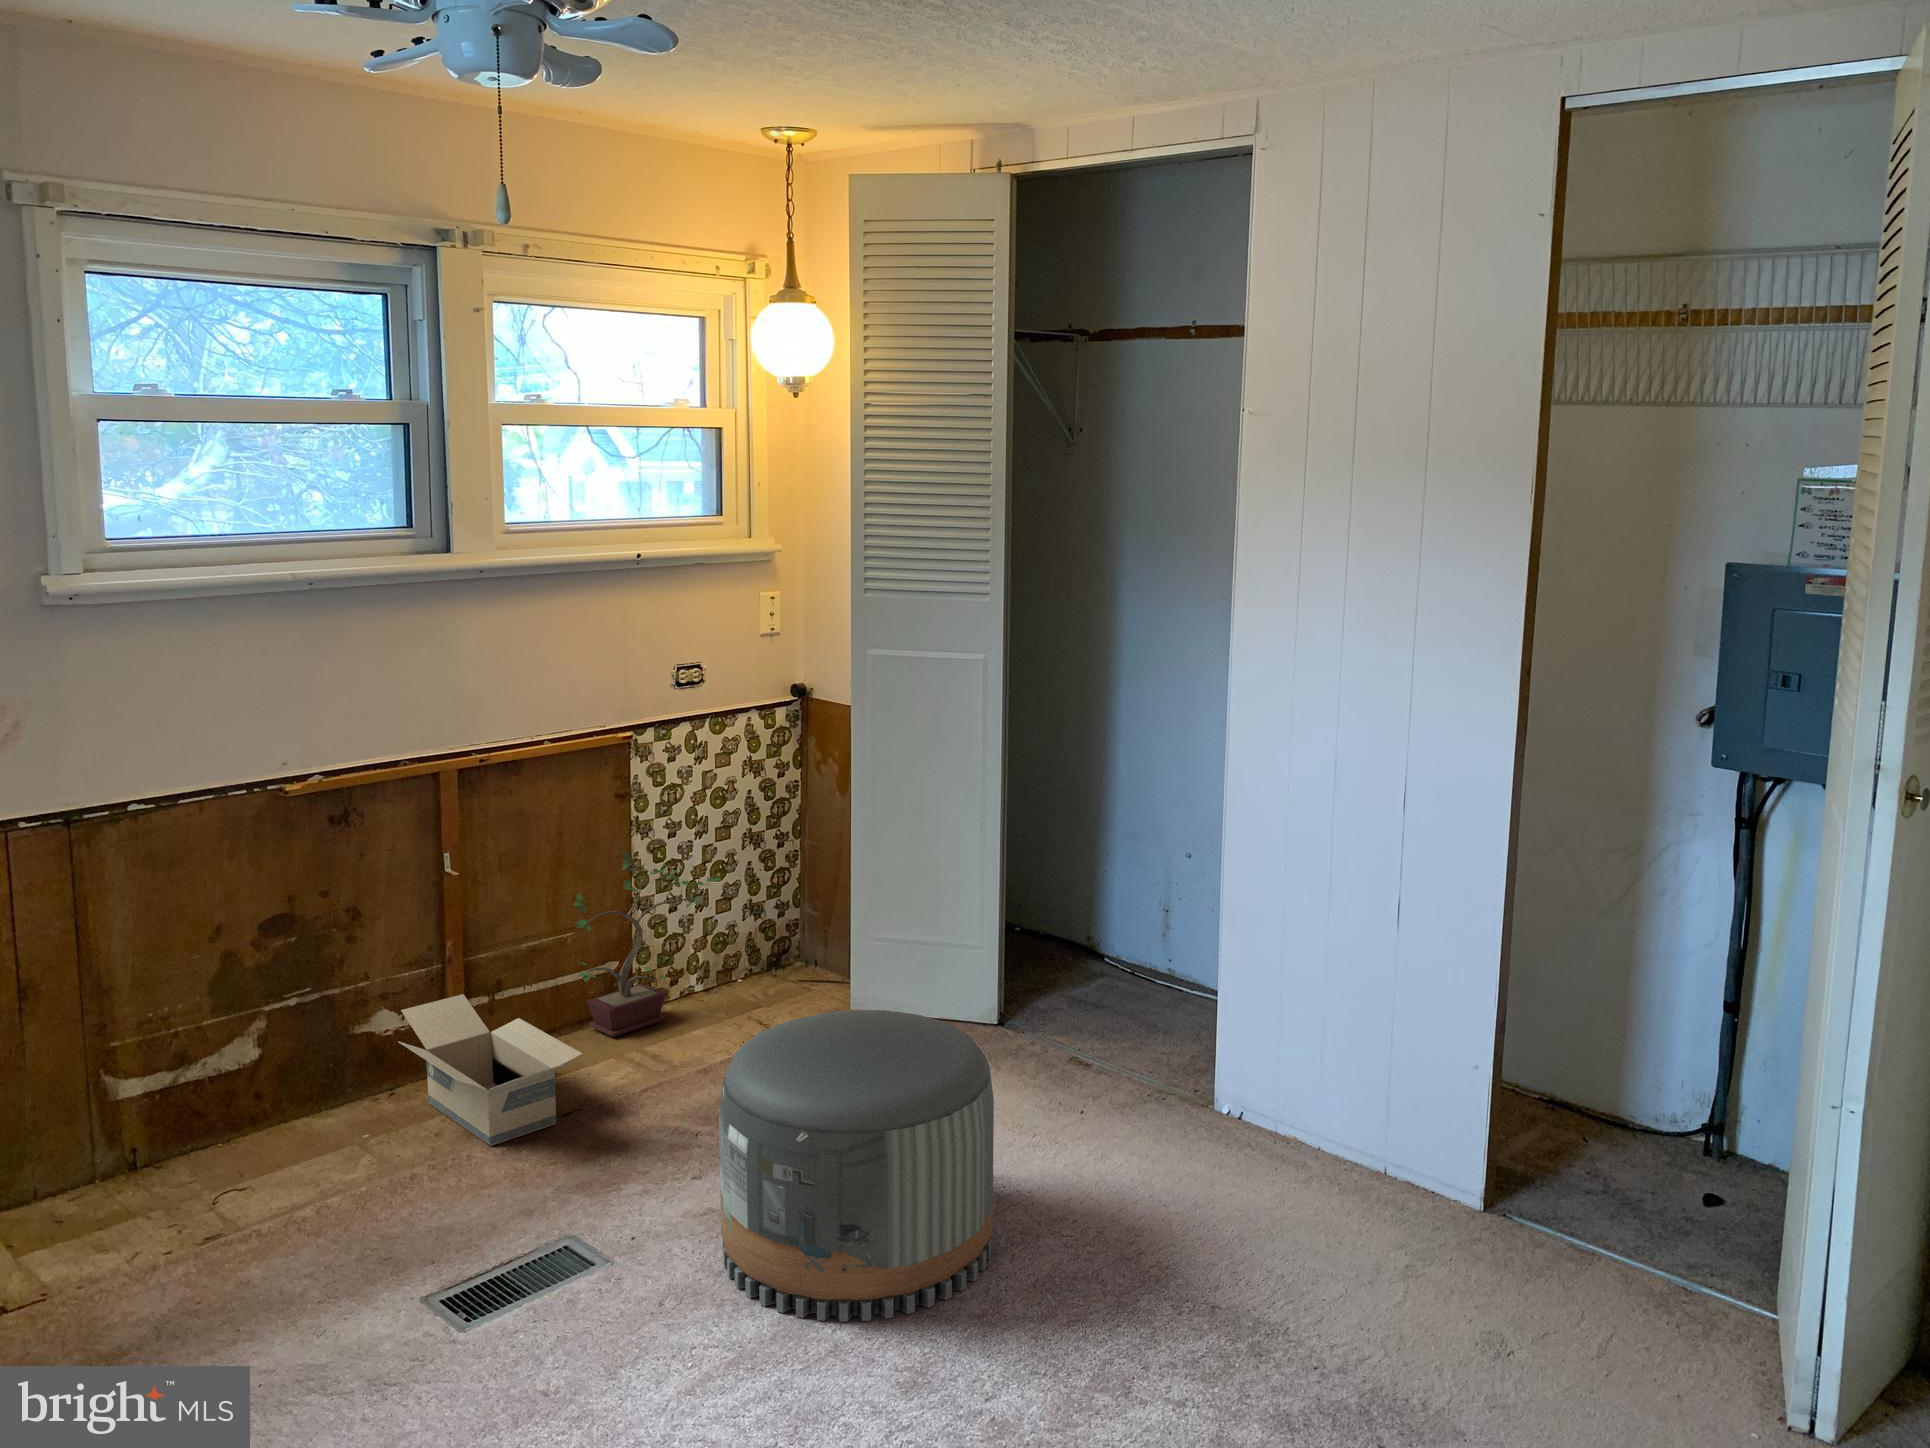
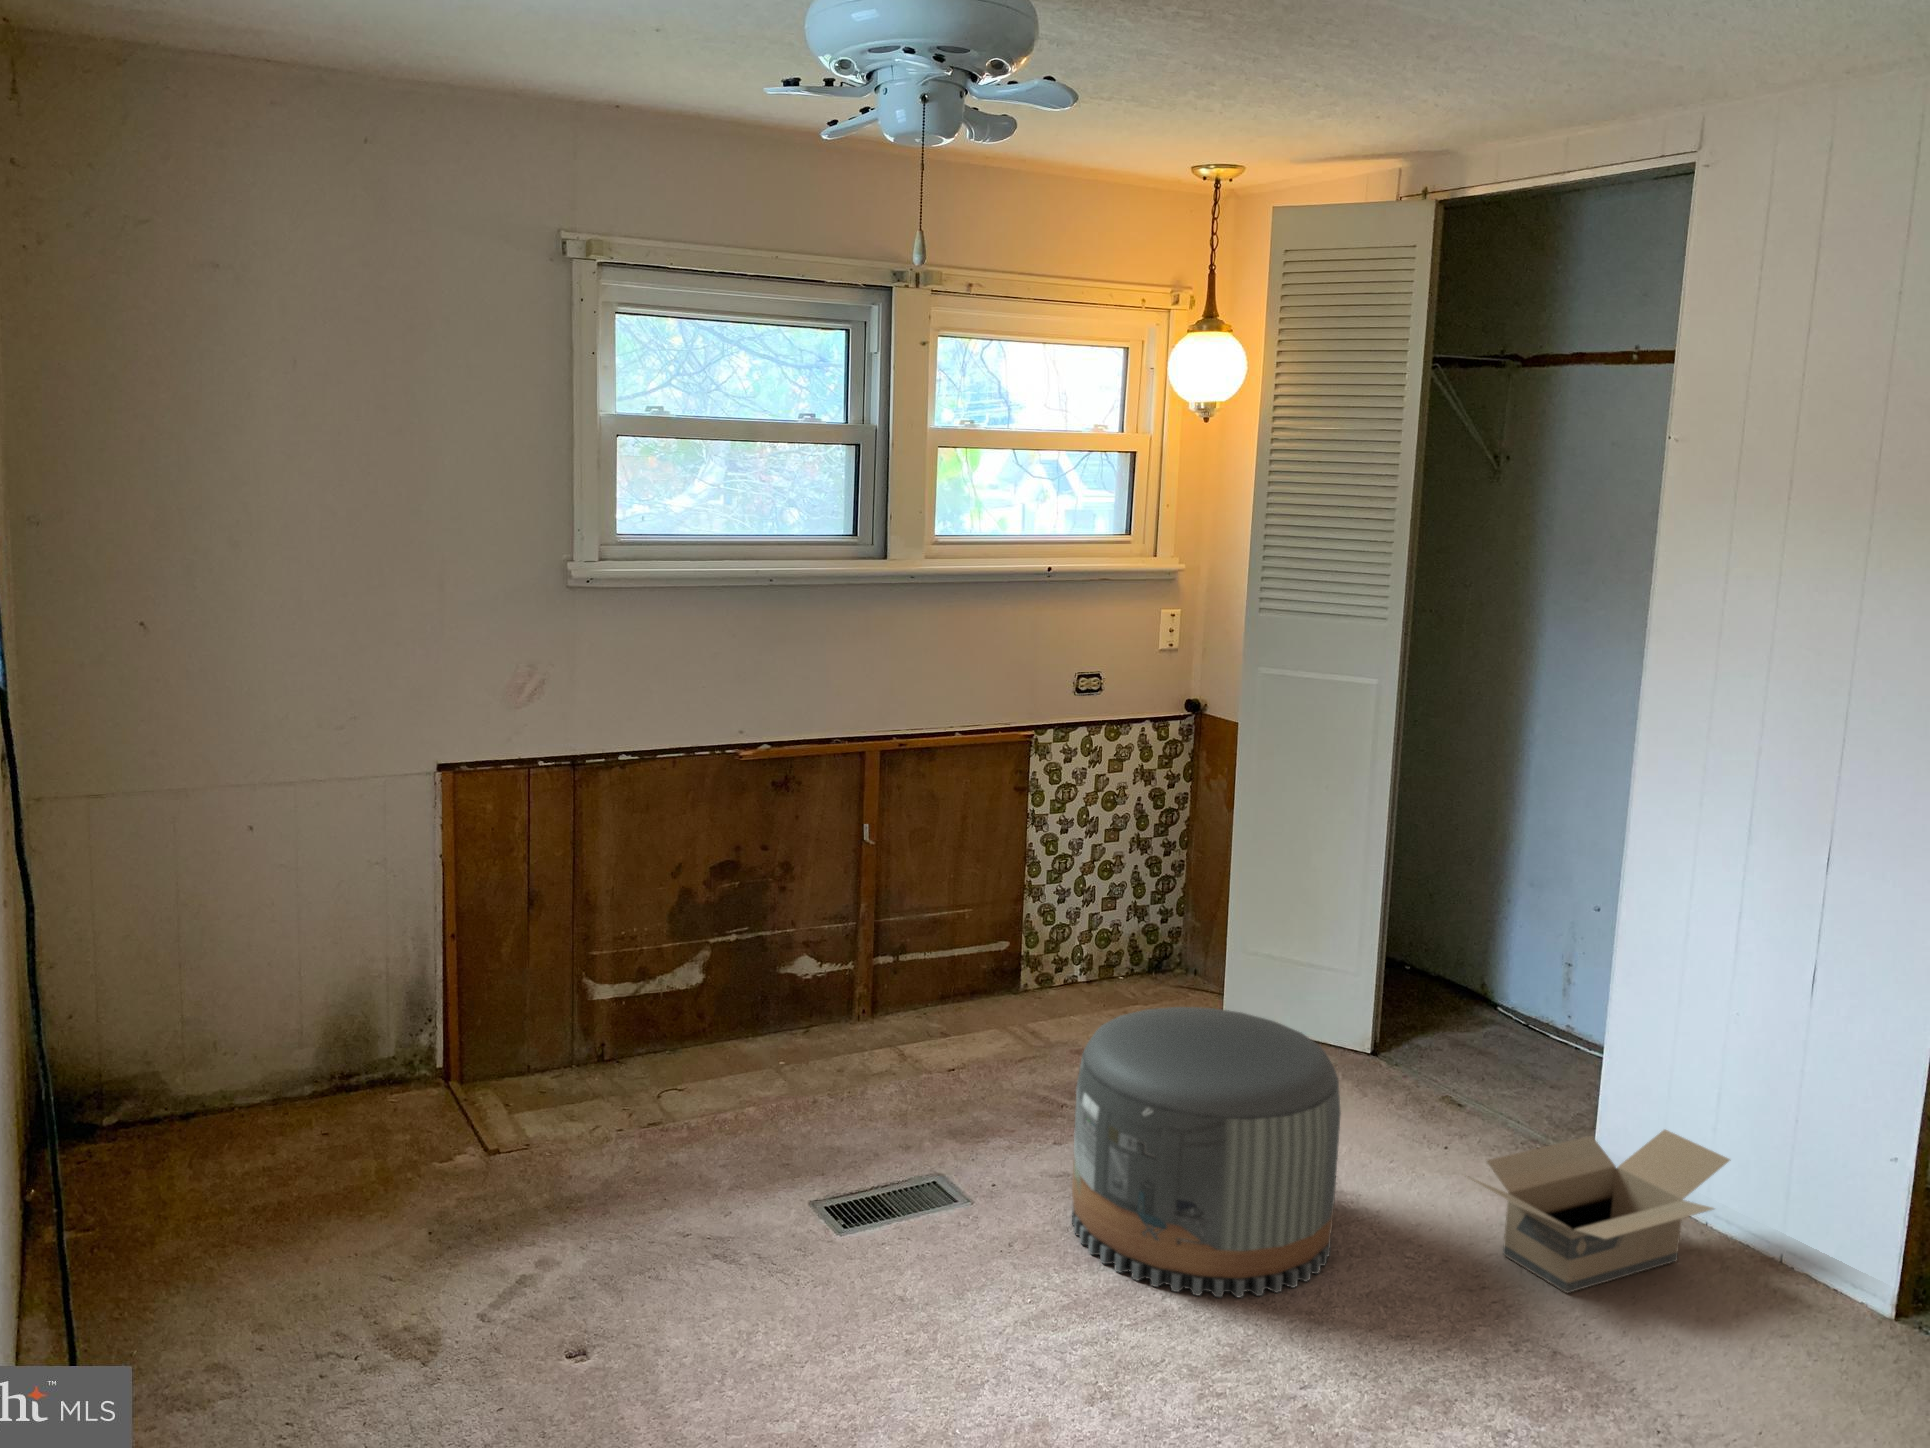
potted plant: present [573,852,721,1037] -> none [967,841,1107,1013]
cardboard box: present [399,994,582,1146] -> present [1471,1130,1730,1293]

